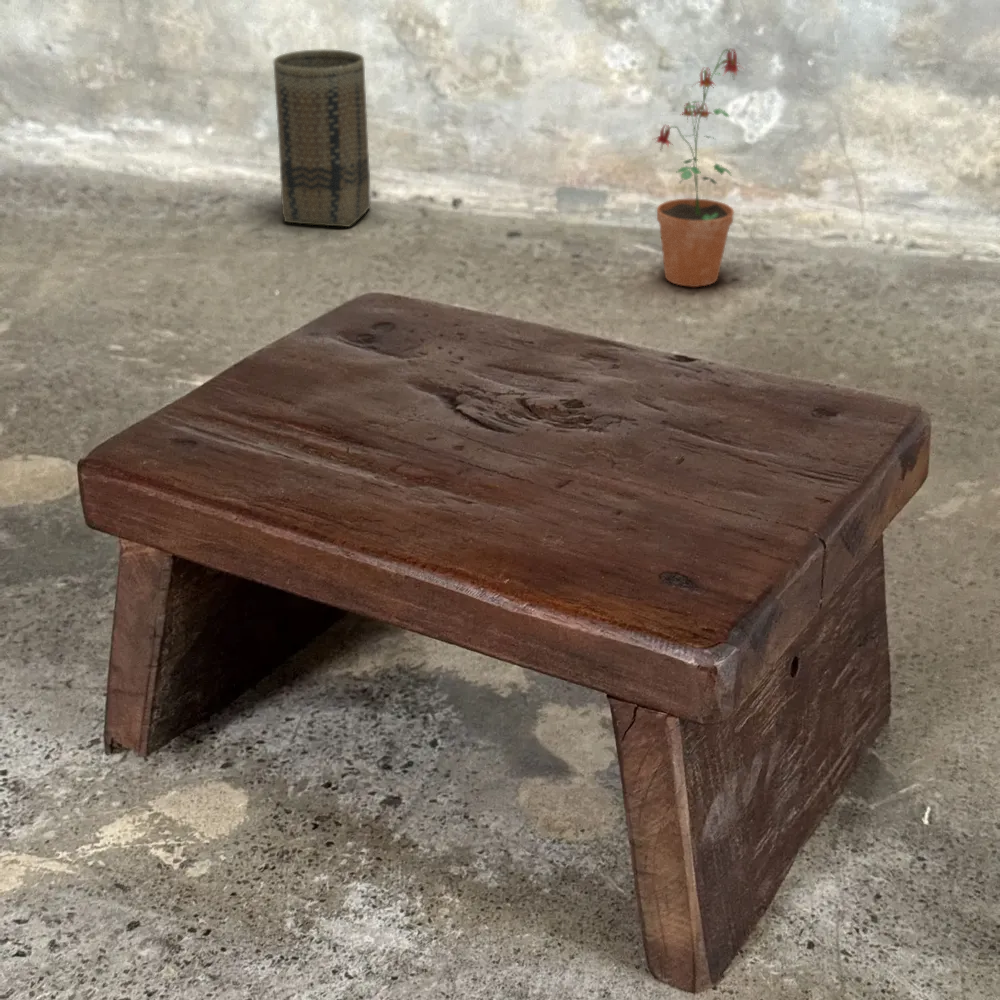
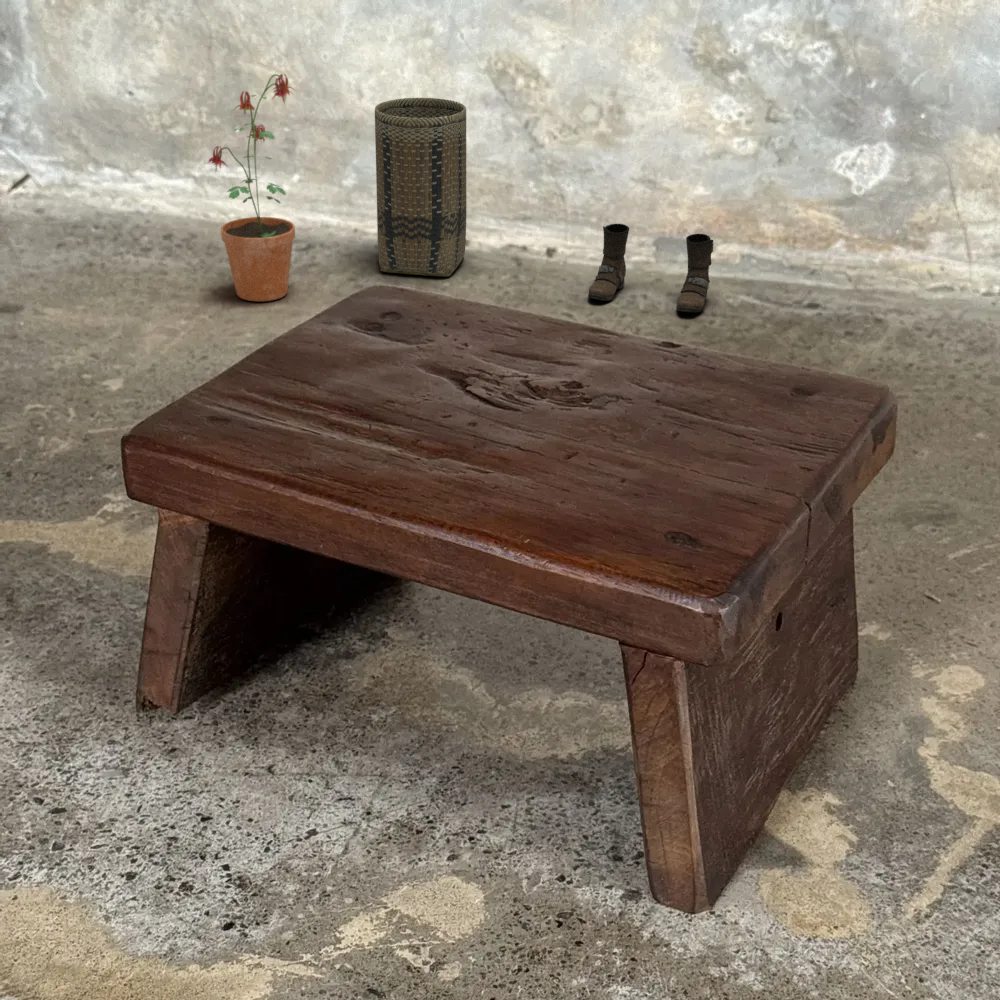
potted plant: present [657,50,738,287] -> present [209,74,295,301]
boots: none [483,173,605,260] -> present [588,224,713,313]

